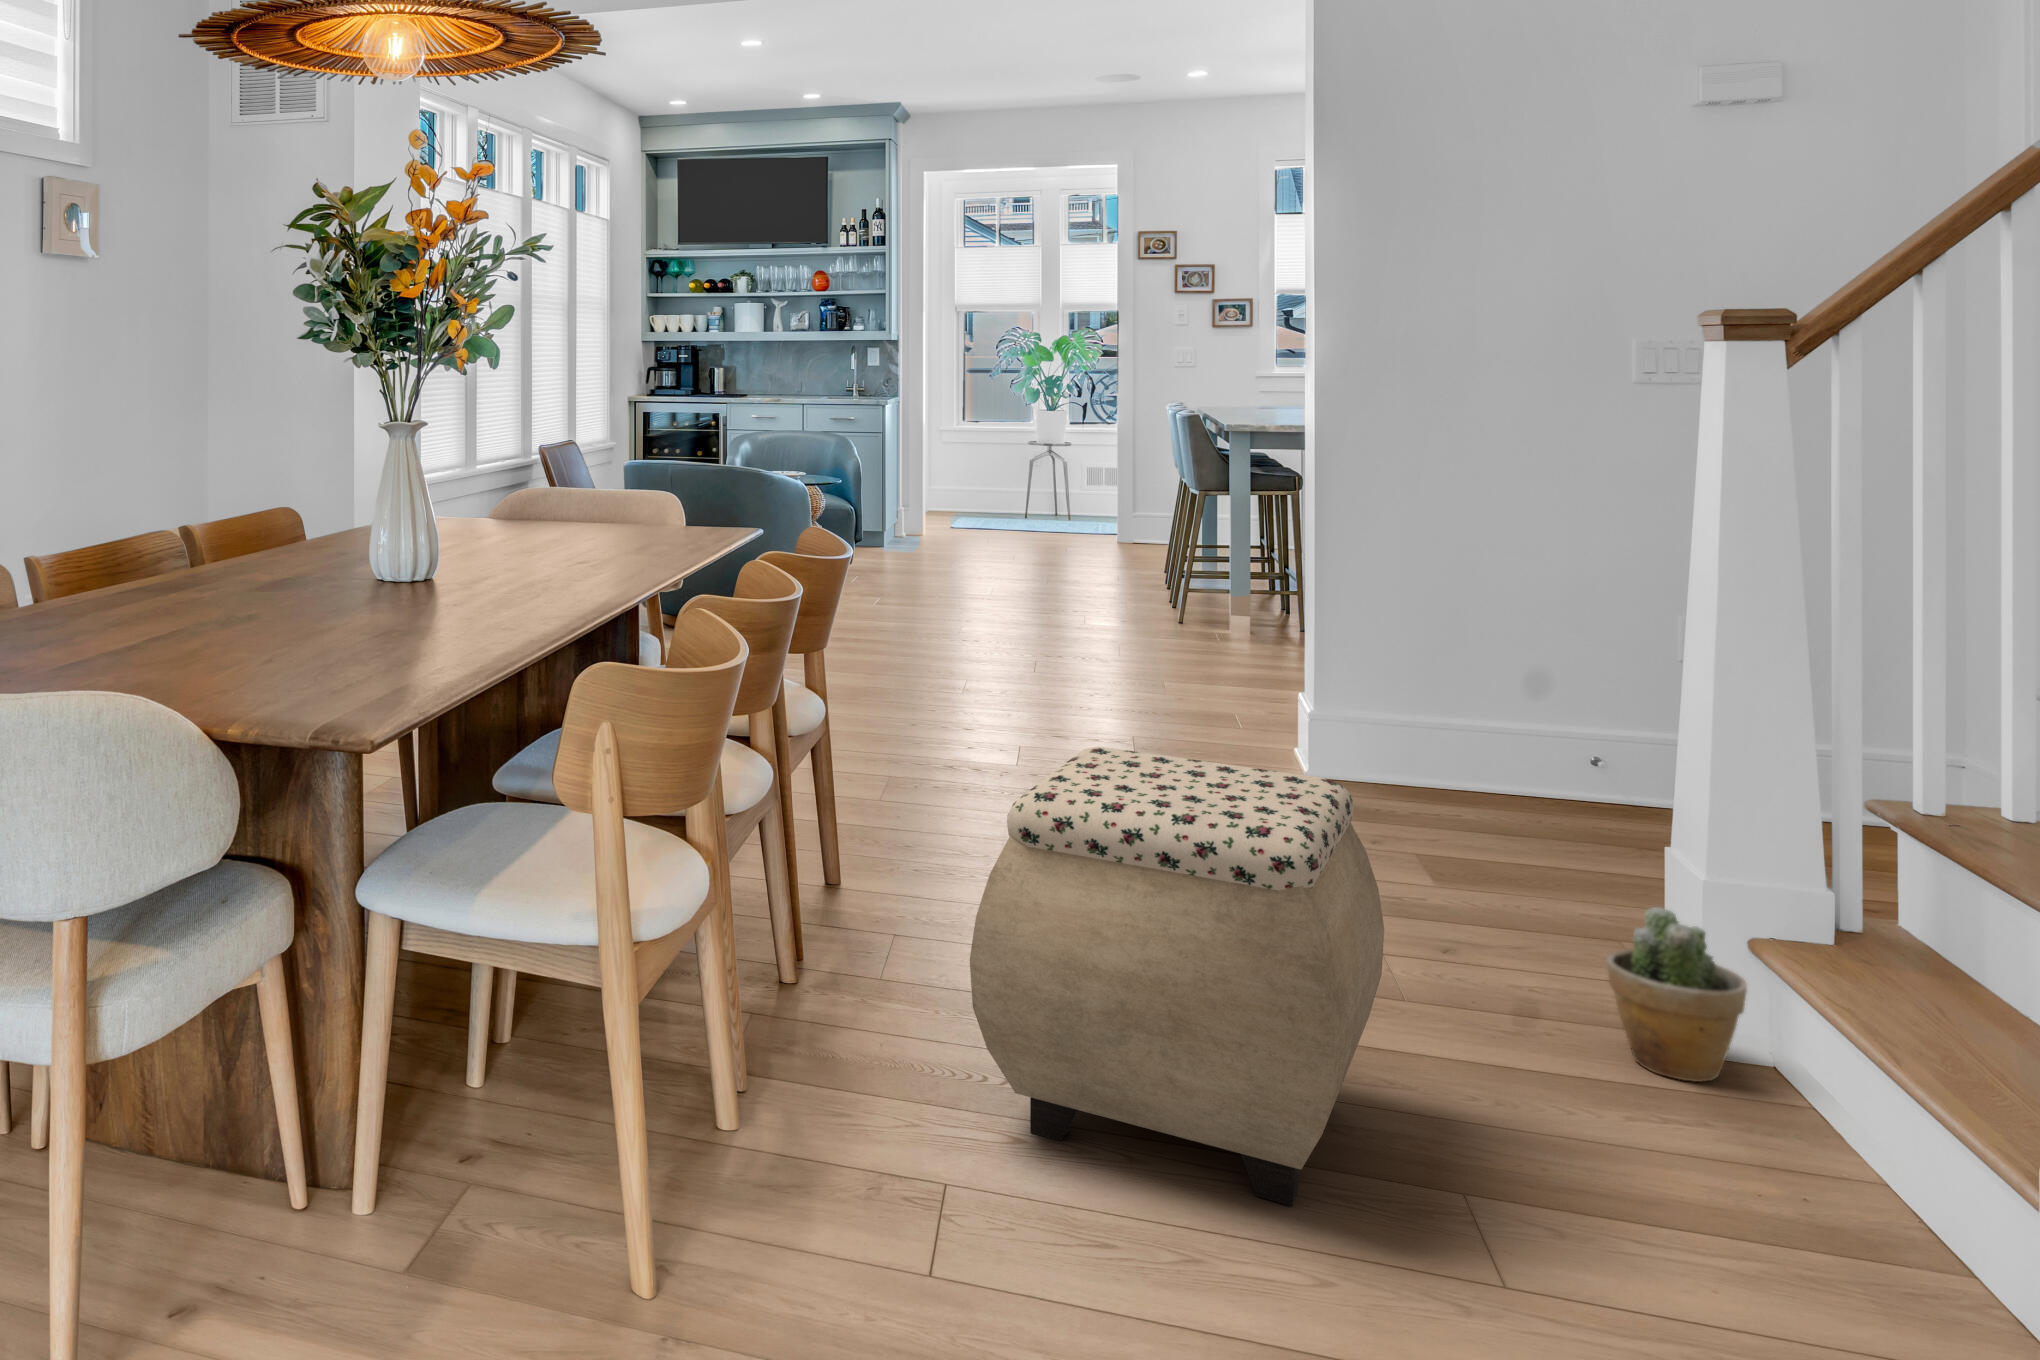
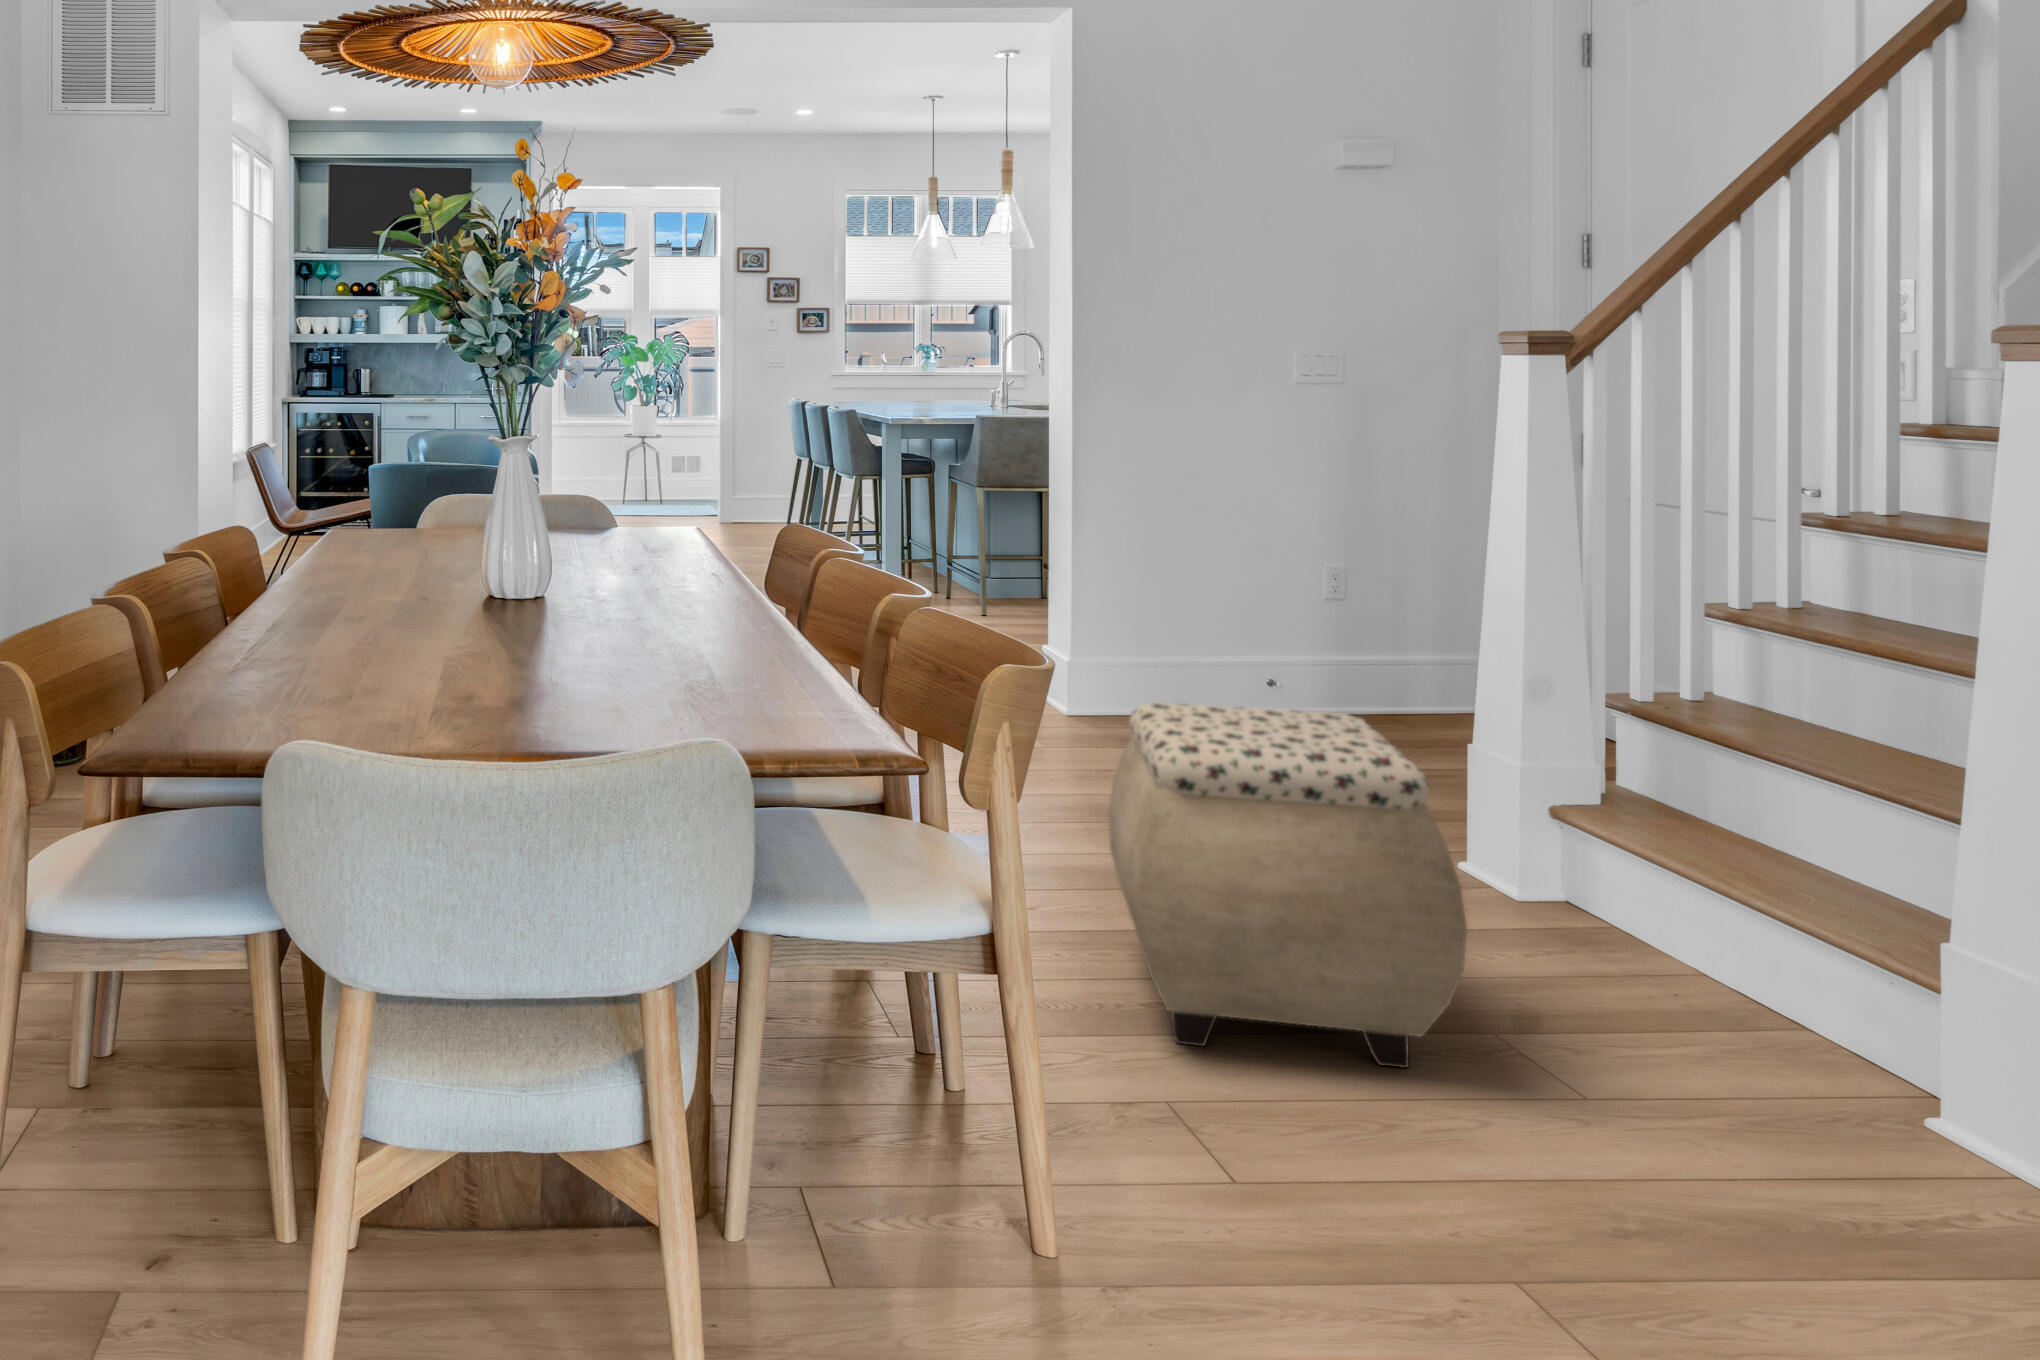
potted plant: present [1606,907,1747,1082] -> none [1471,794,1576,926]

